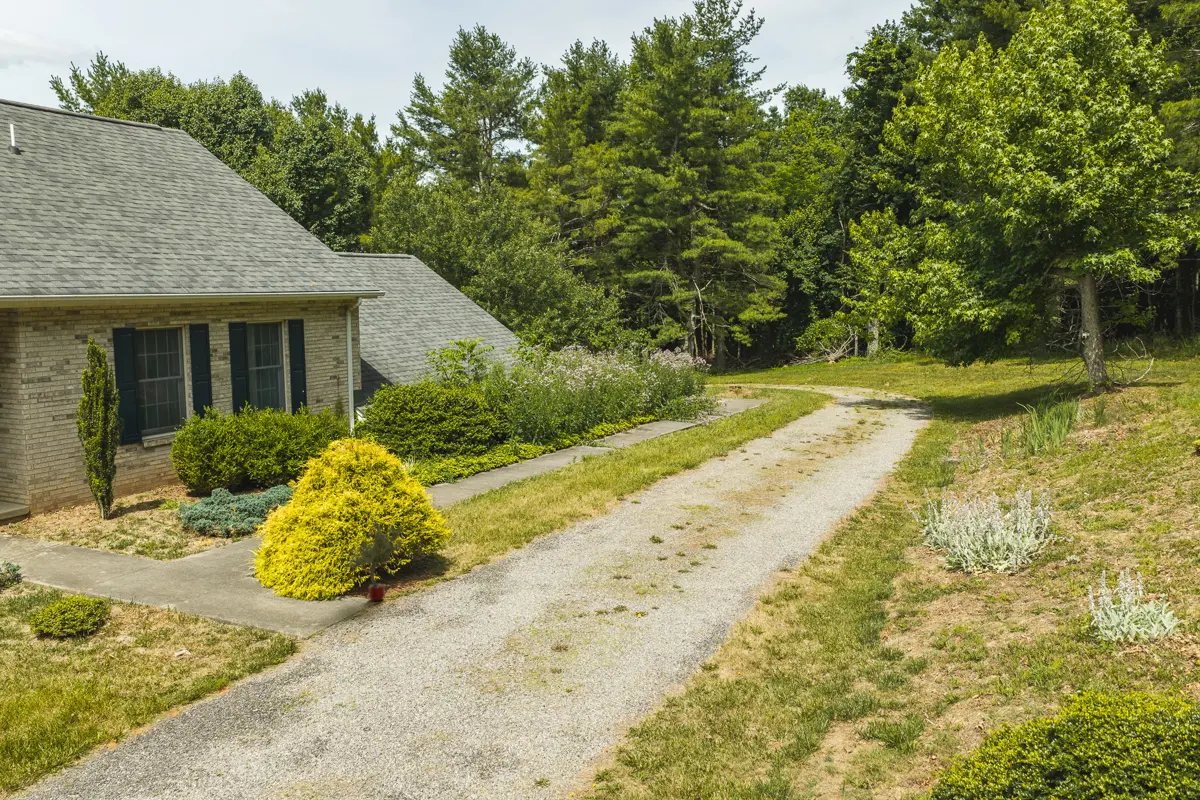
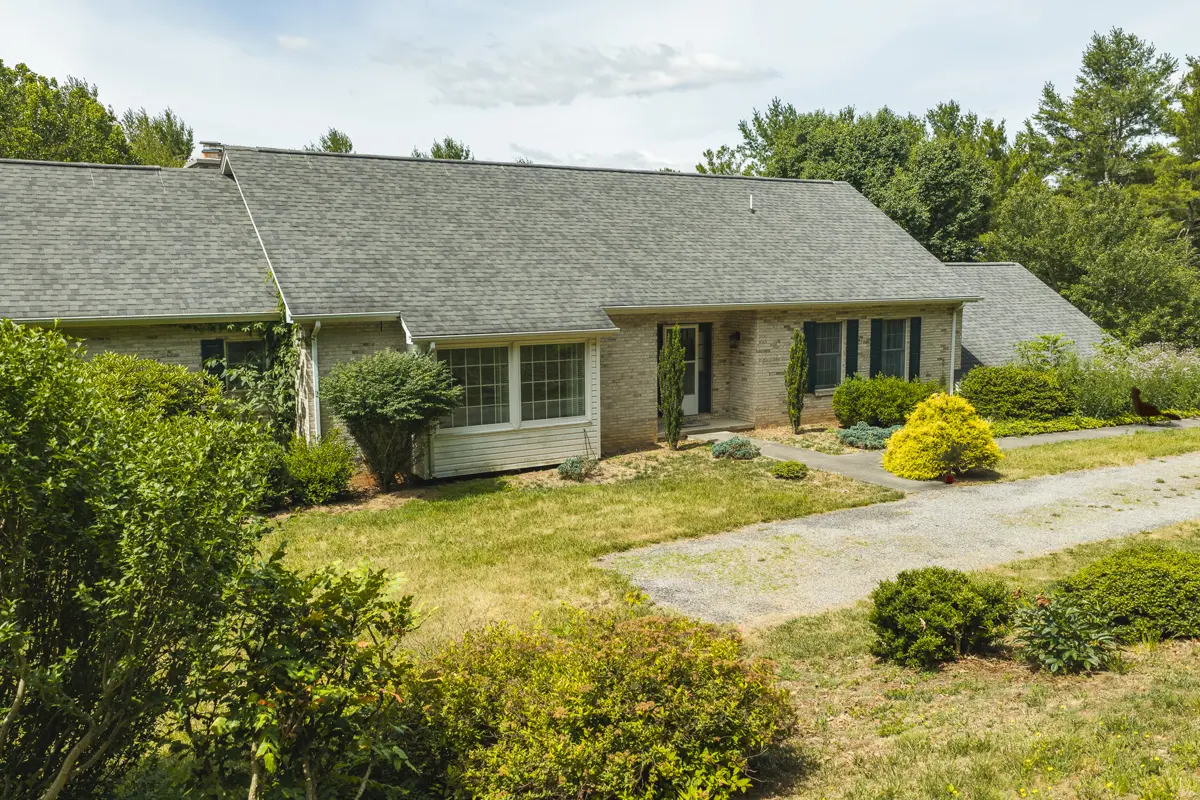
lounge chair: none [561,400,613,446] -> present [1131,387,1181,426]

